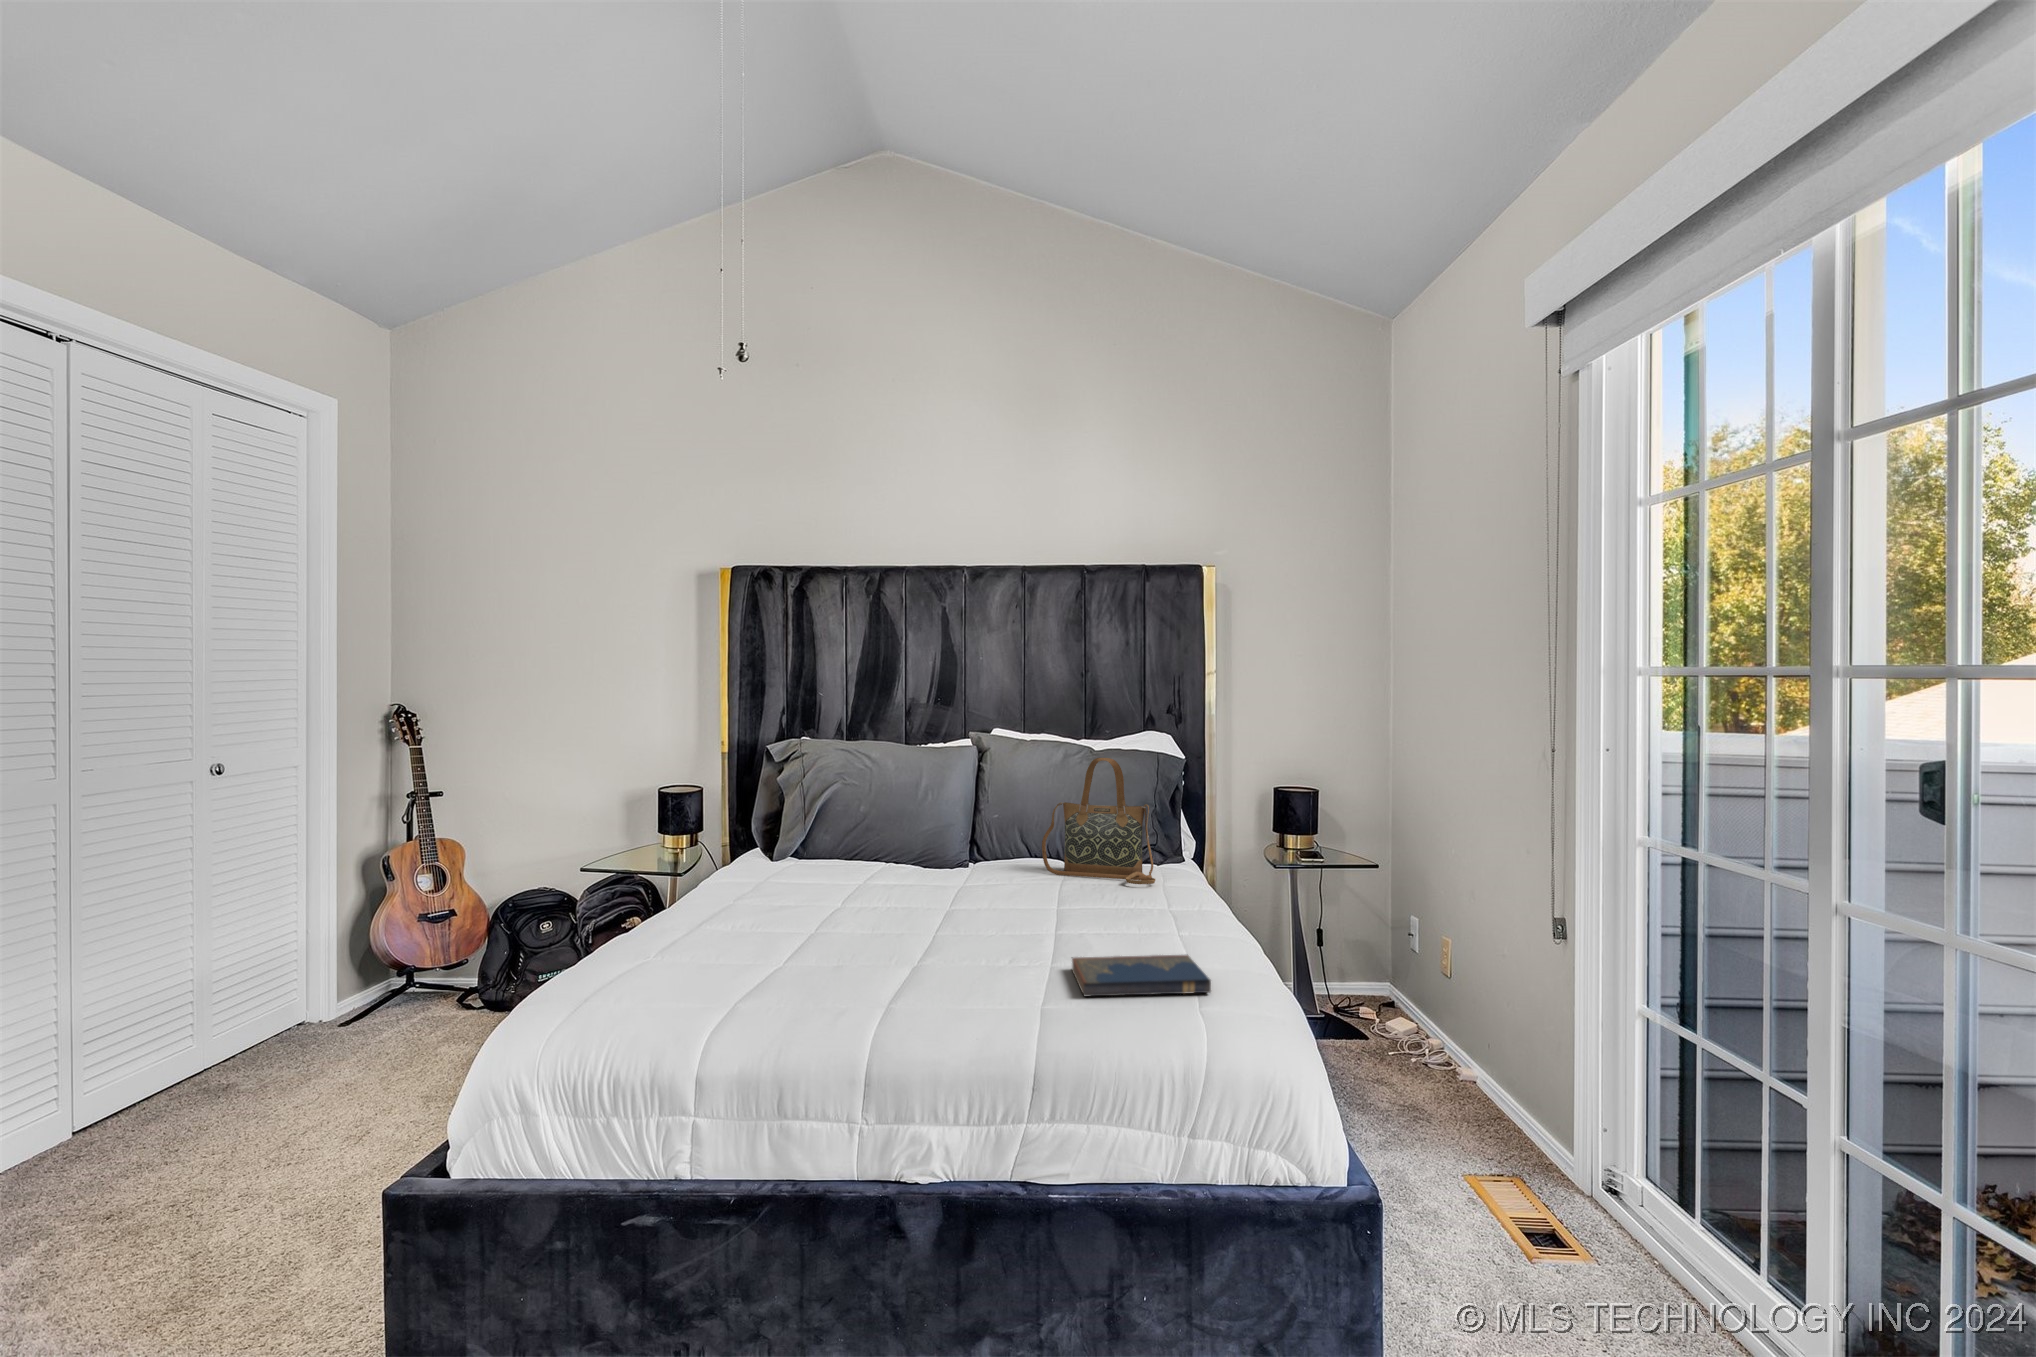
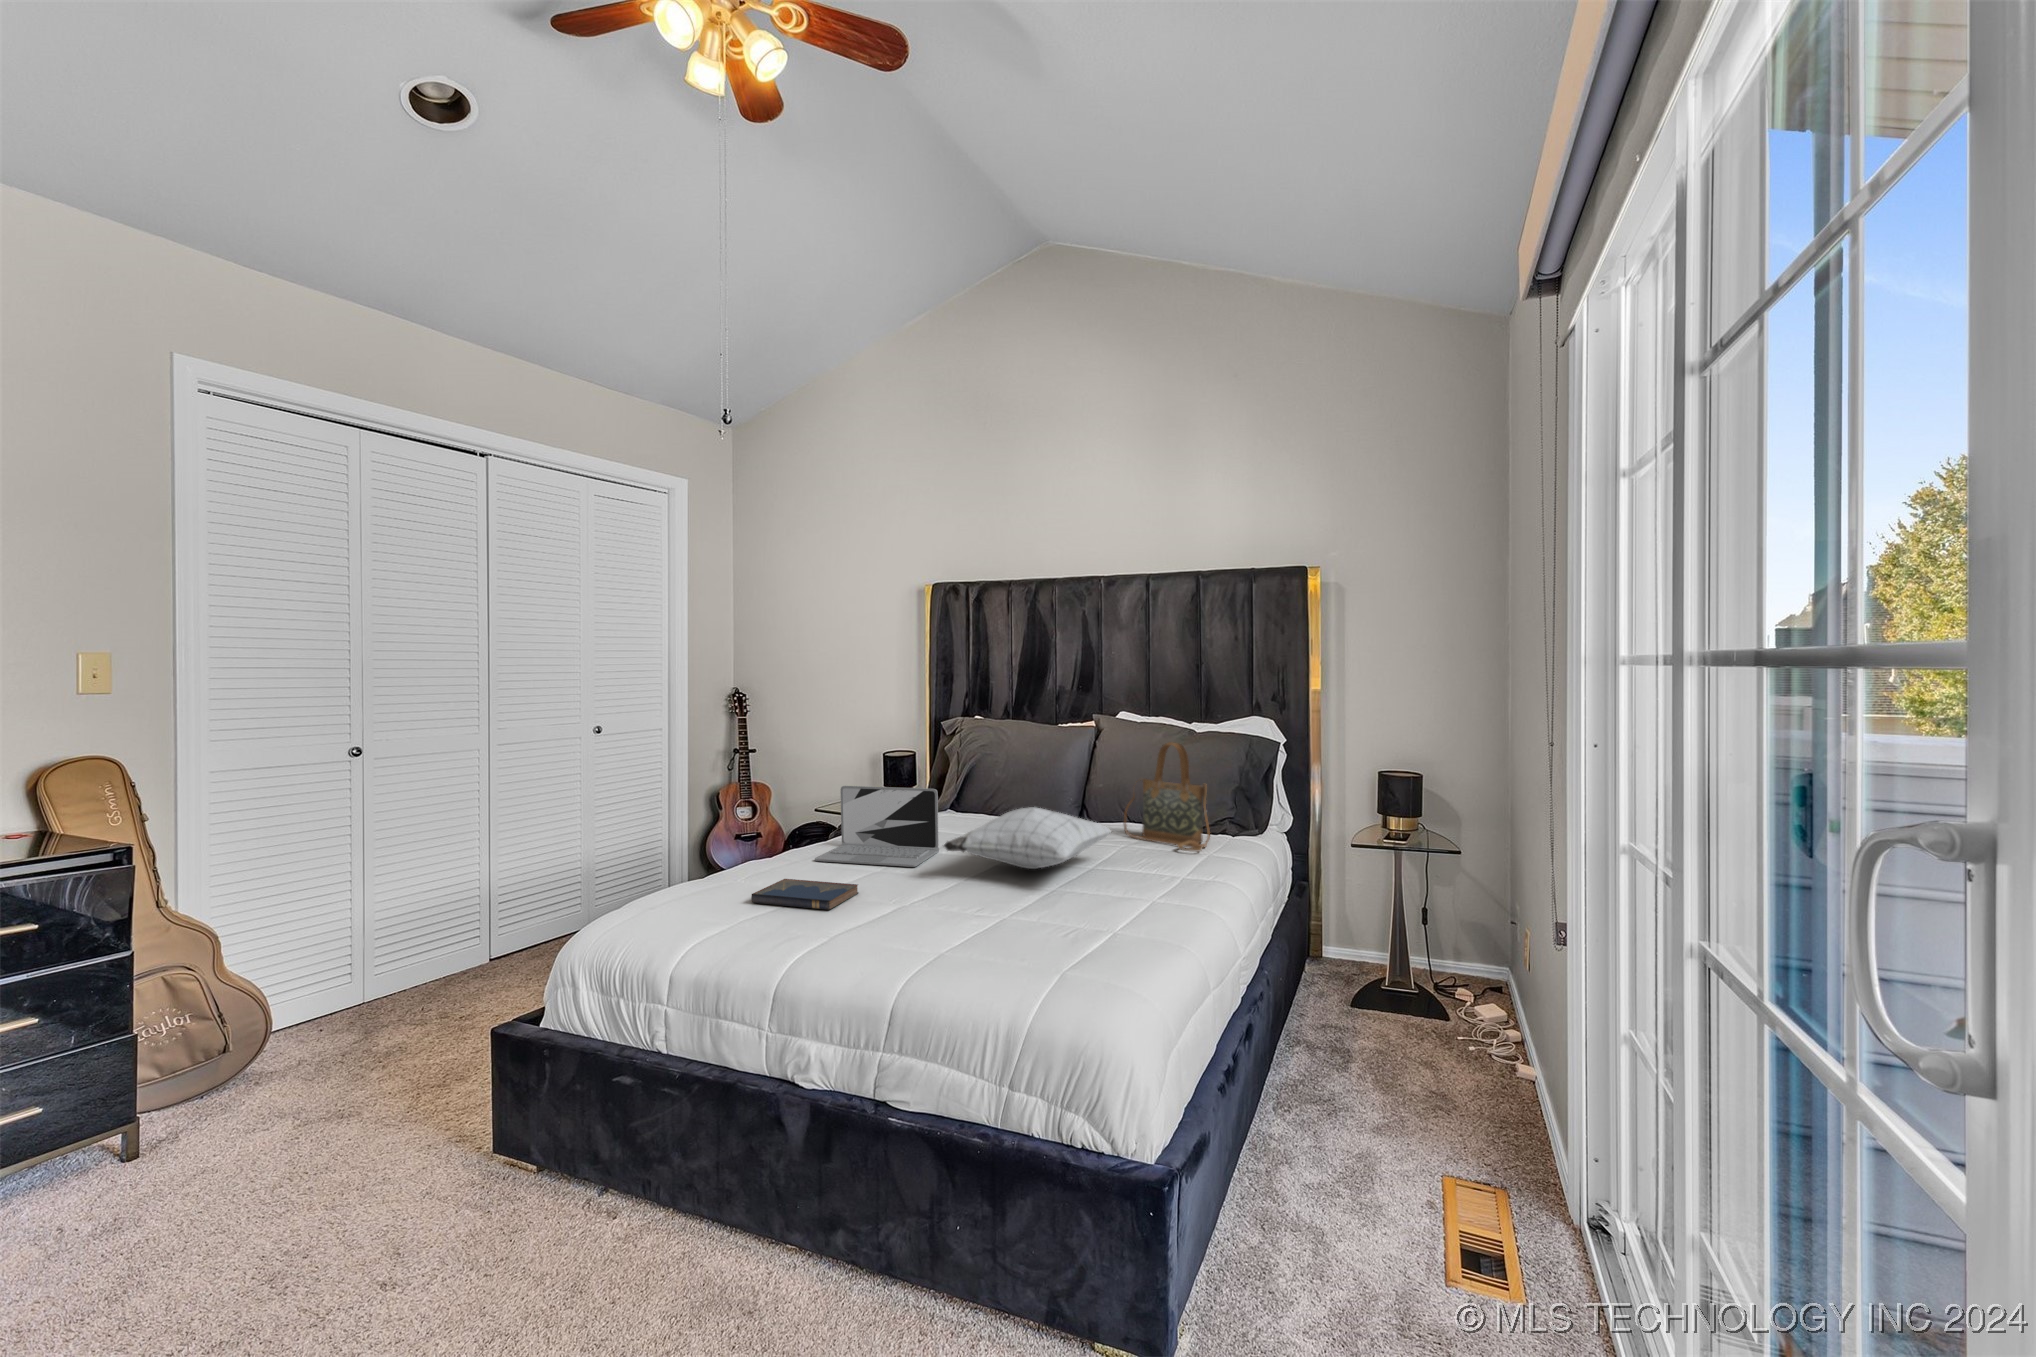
laptop: none [676,825,841,937] -> present [815,786,939,867]
pillow: none [890,840,1071,920] -> present [944,807,1111,869]
hardcover book: present [1072,955,1211,996] -> present [751,879,858,910]

